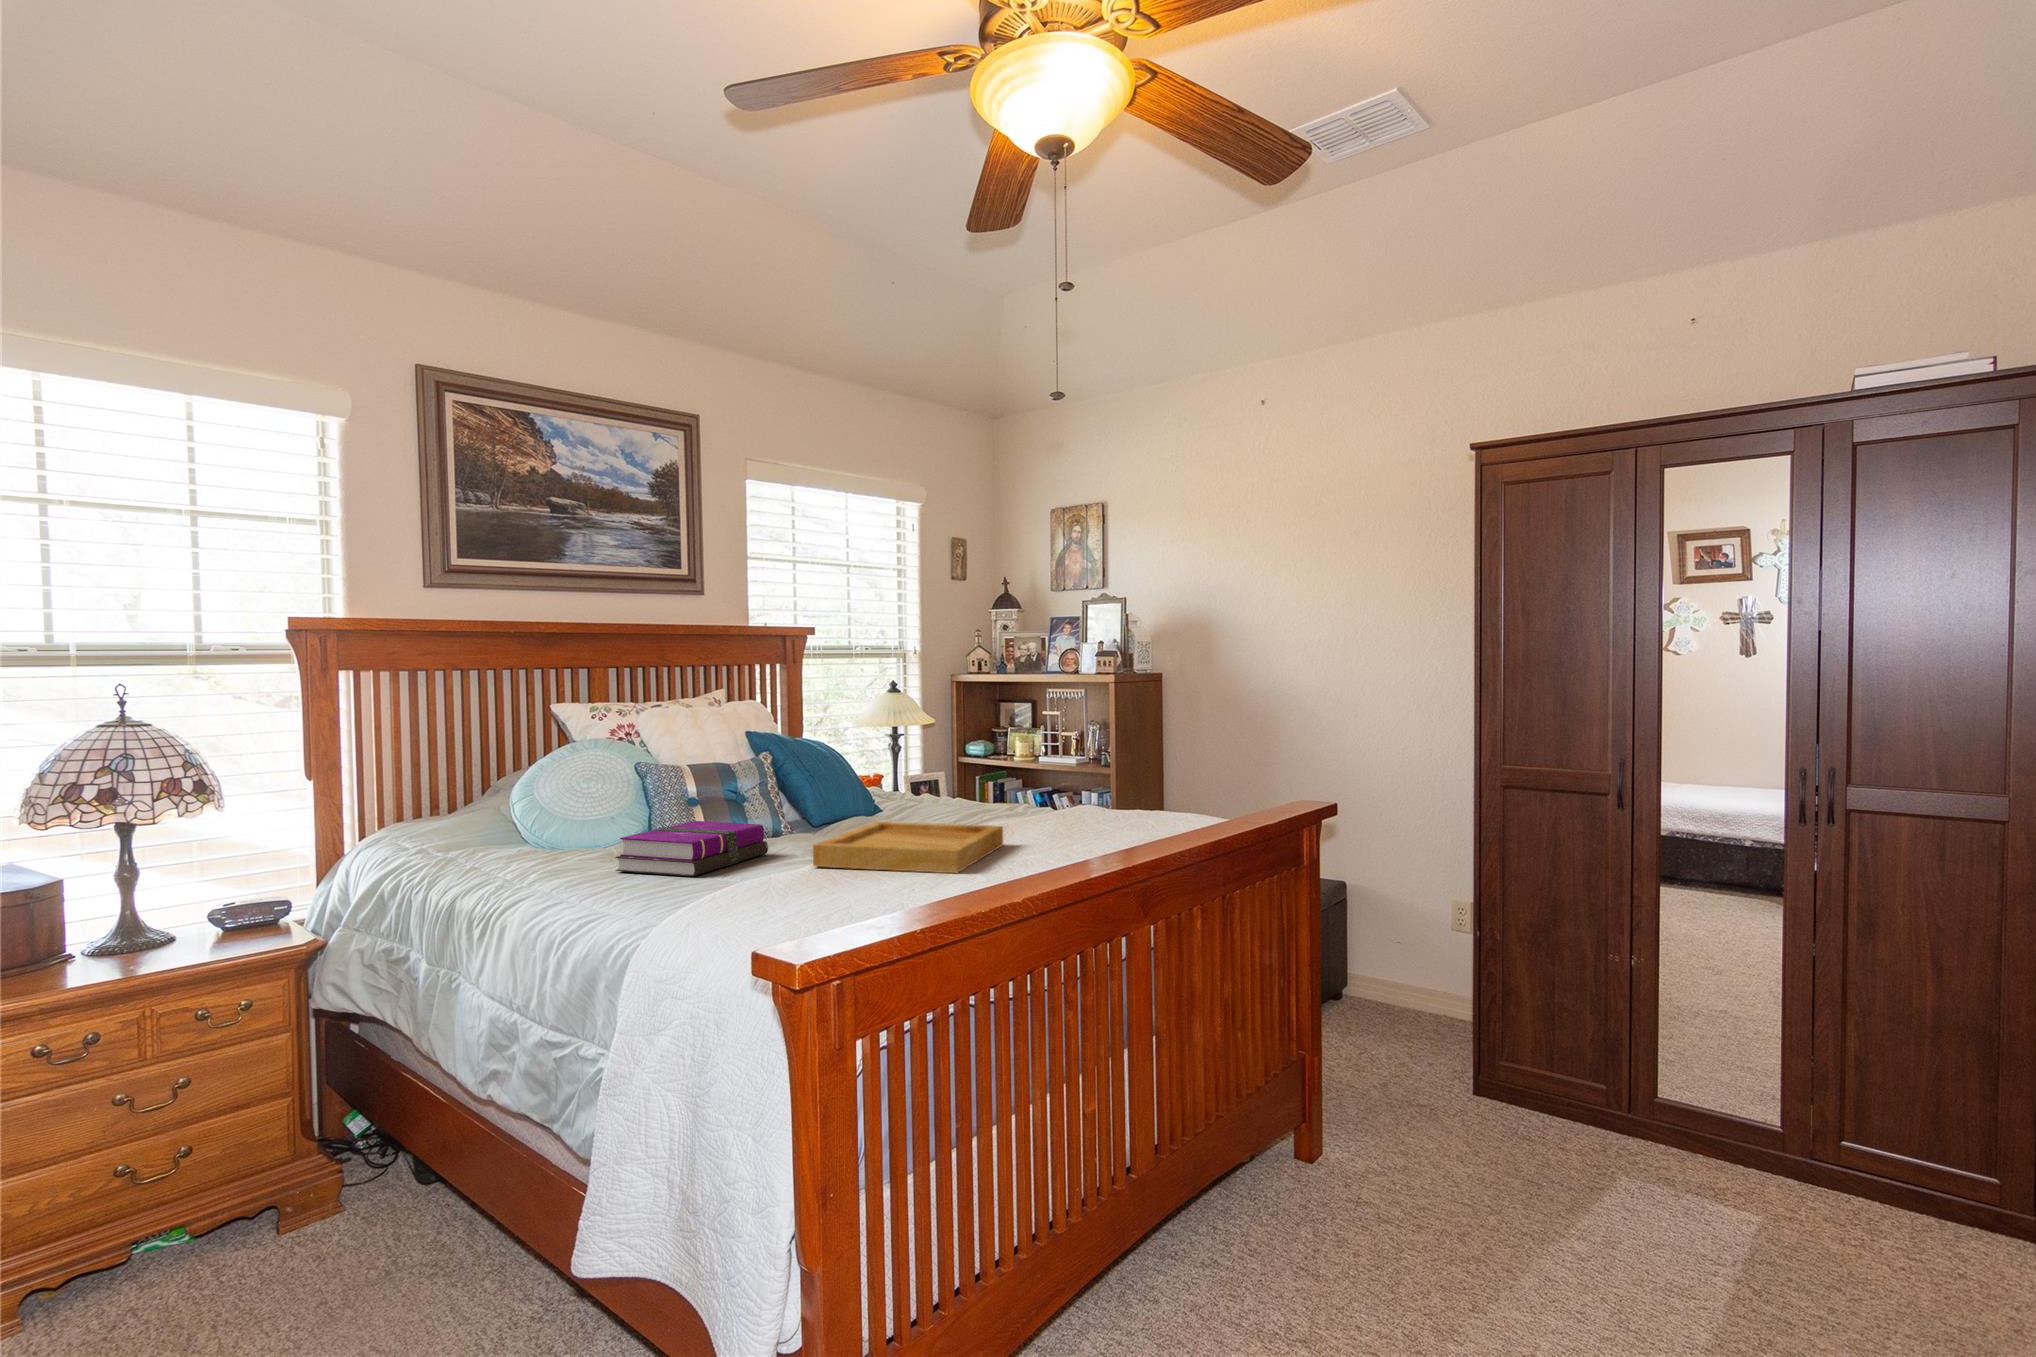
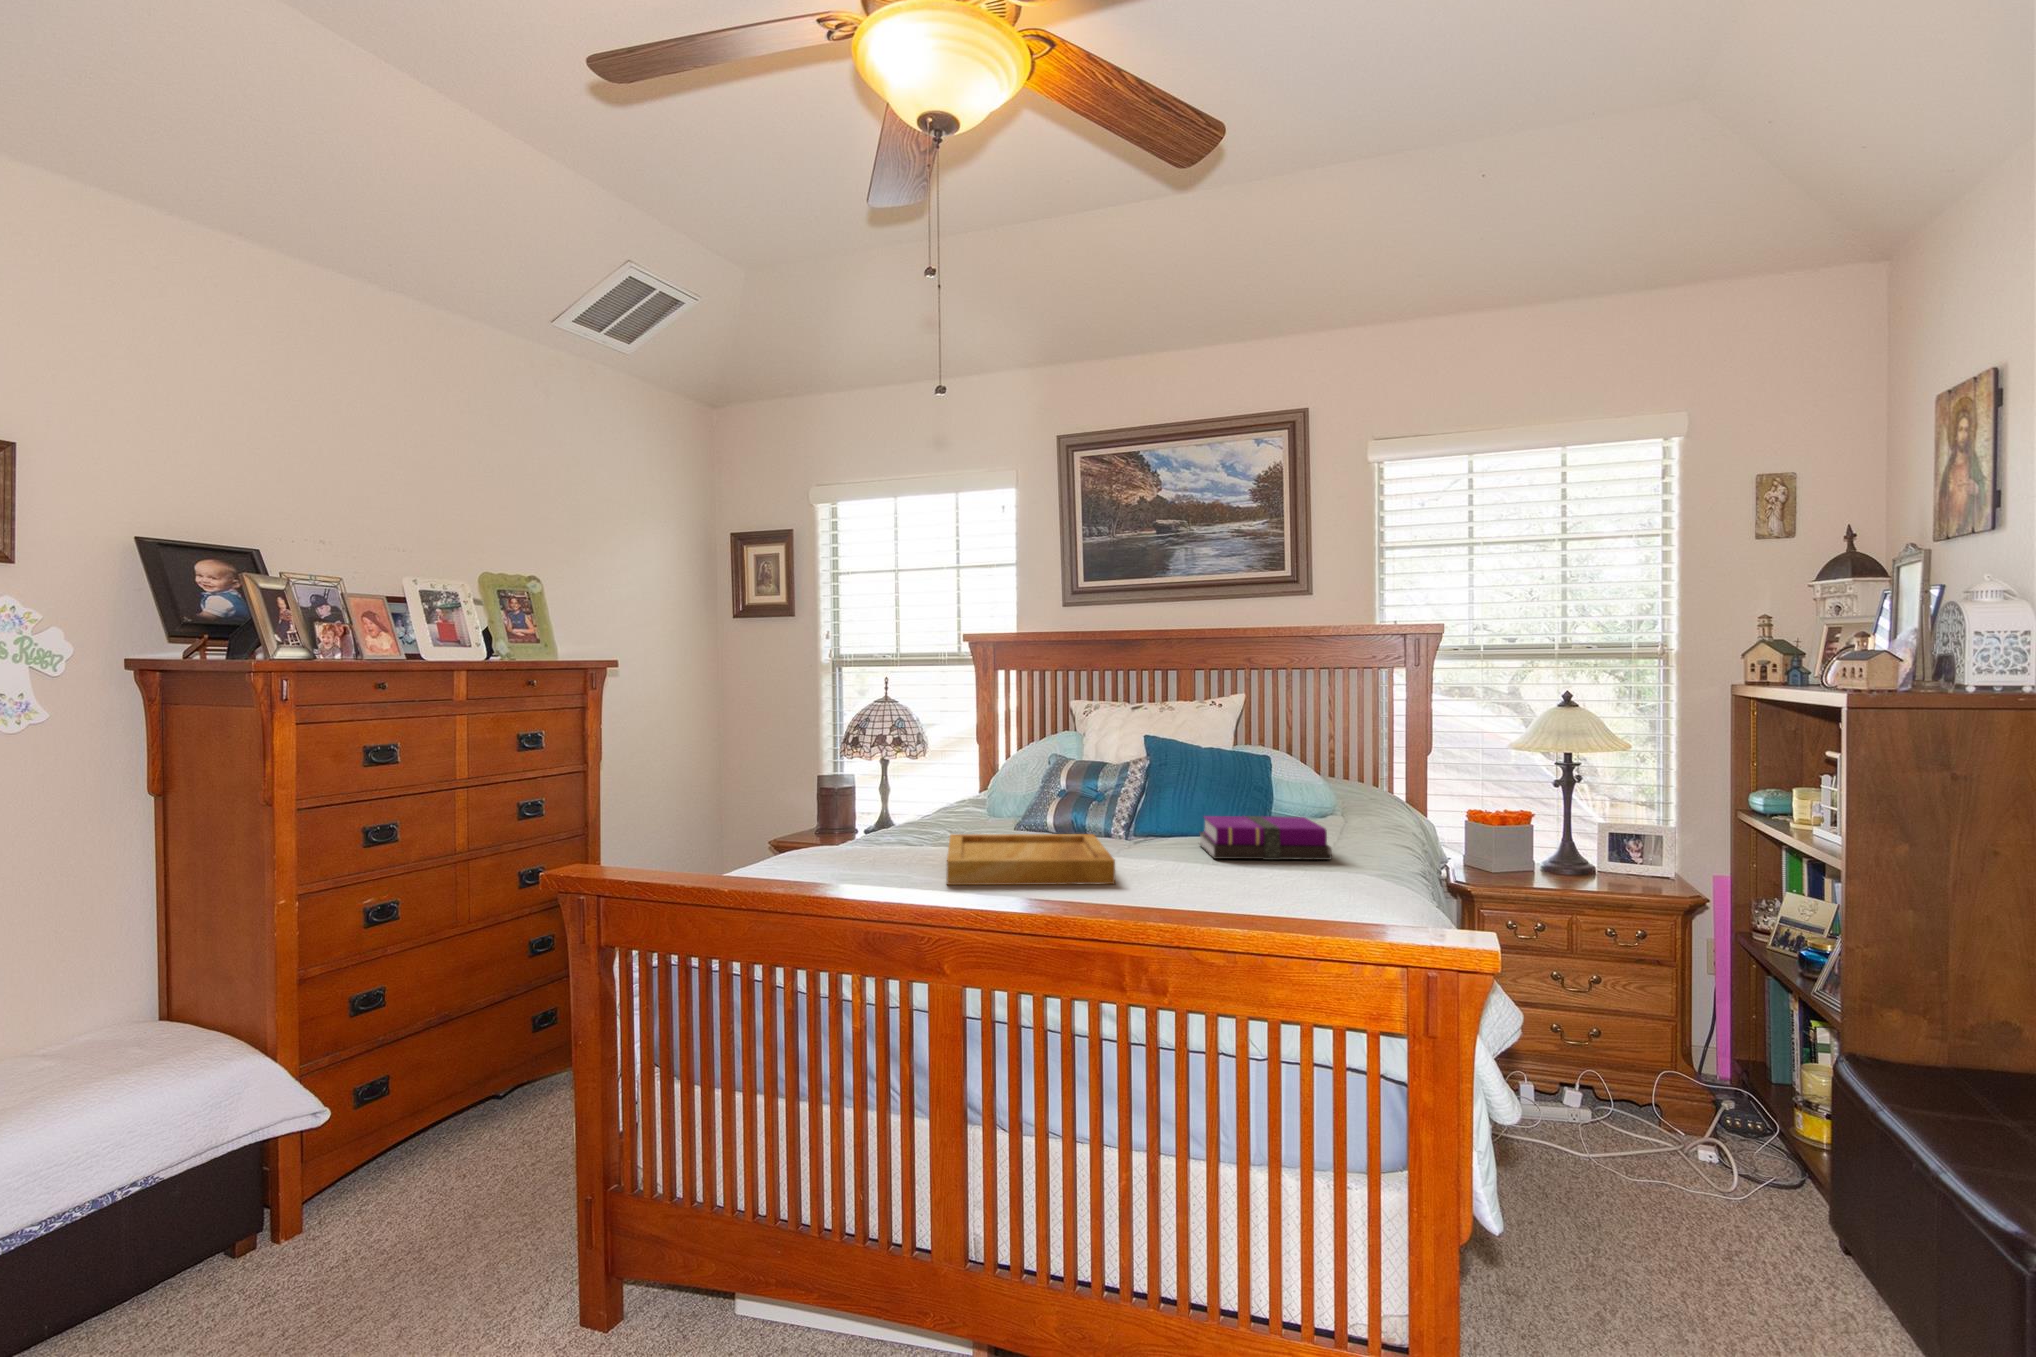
hardback book: present [615,821,768,876] -> present [1200,816,1332,860]

